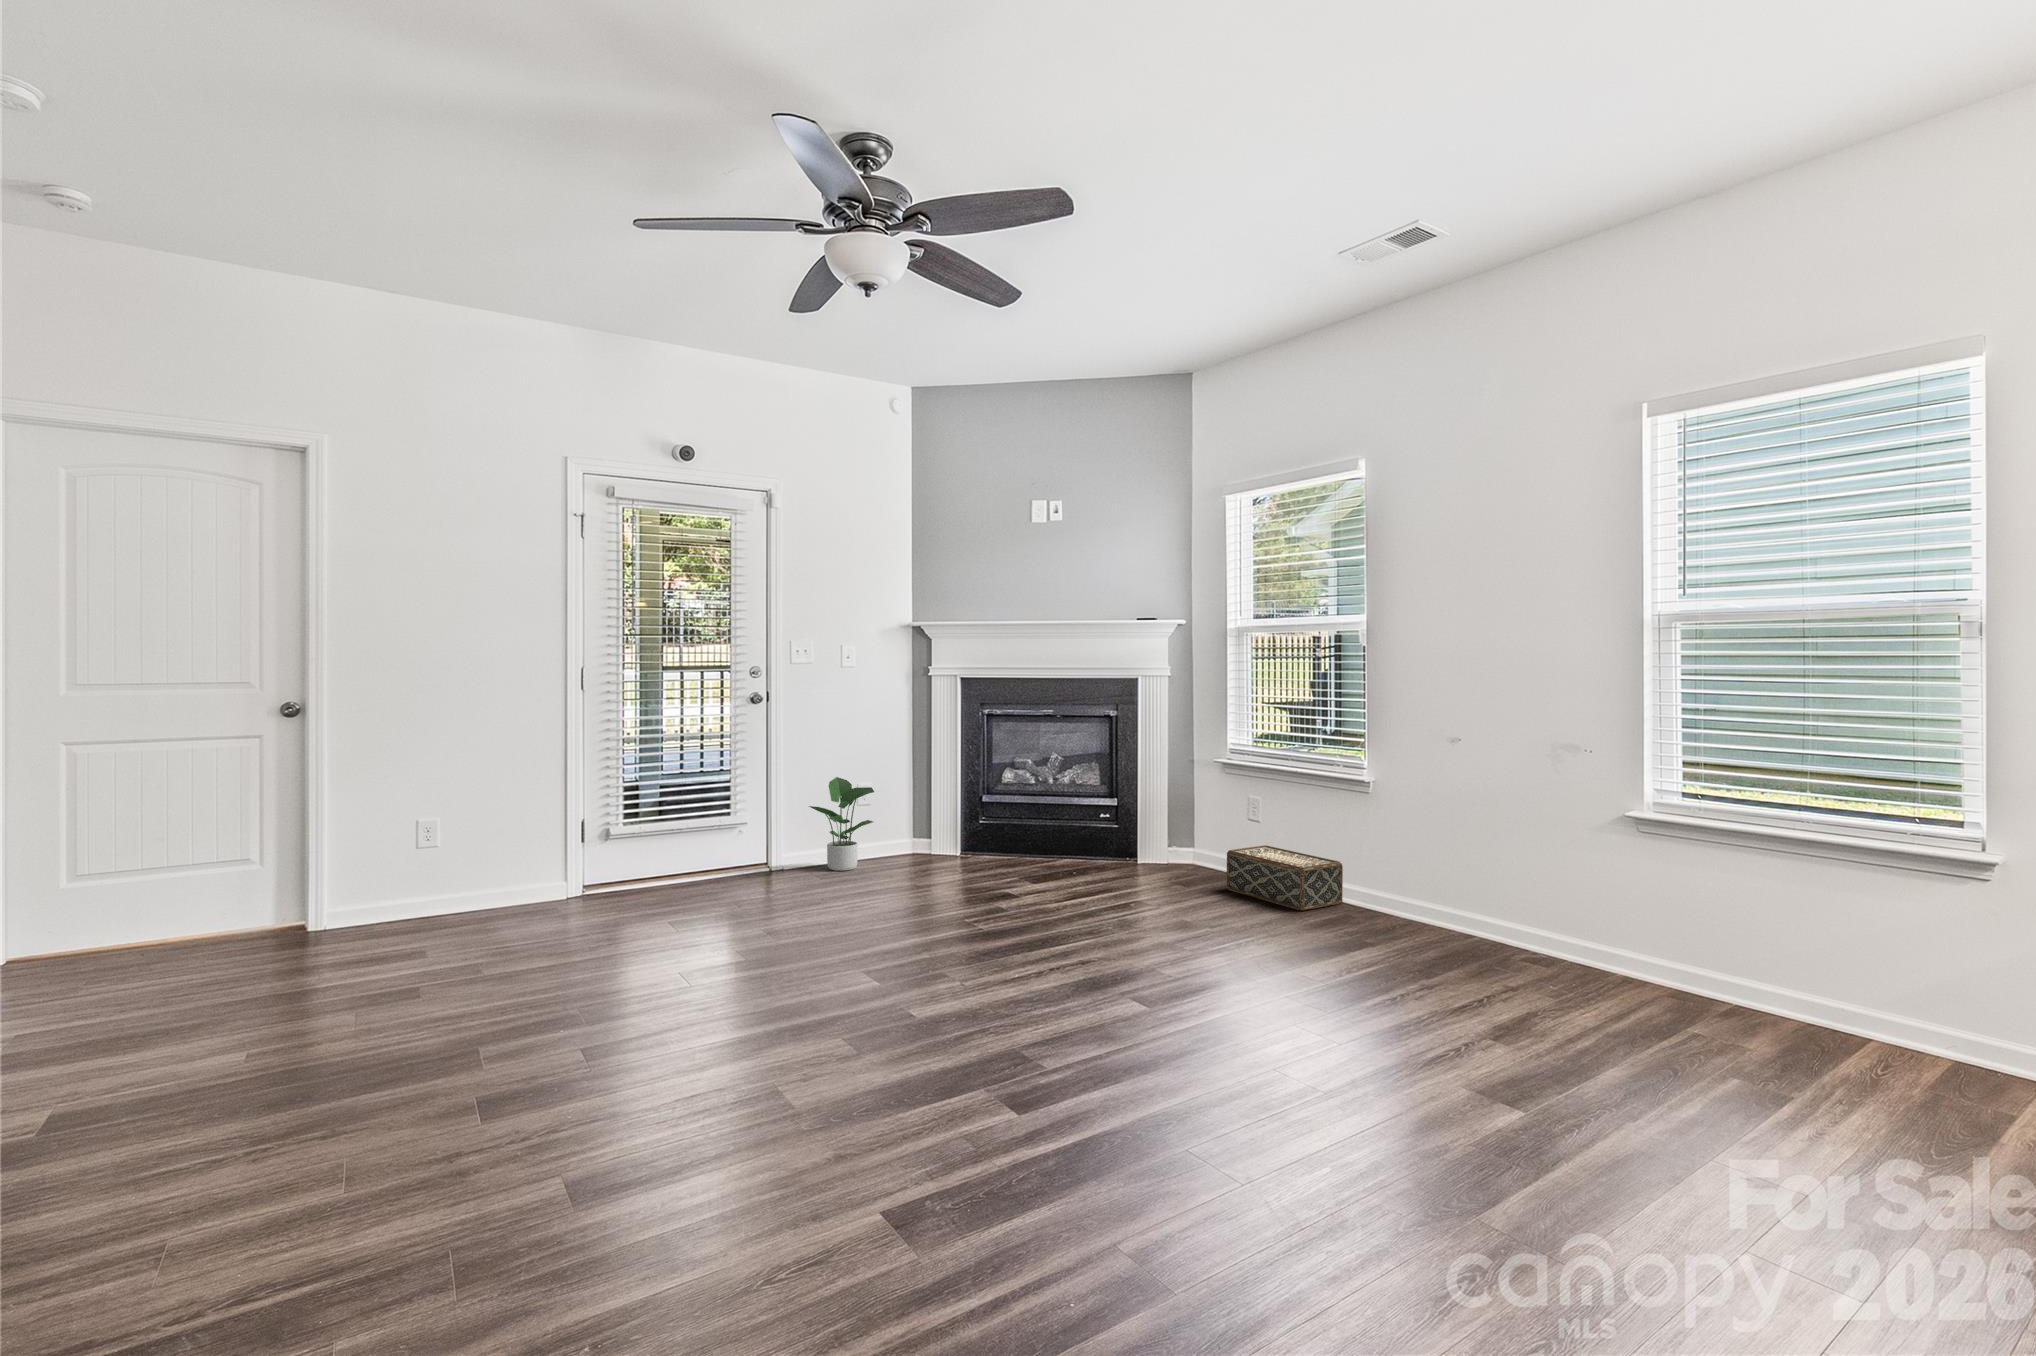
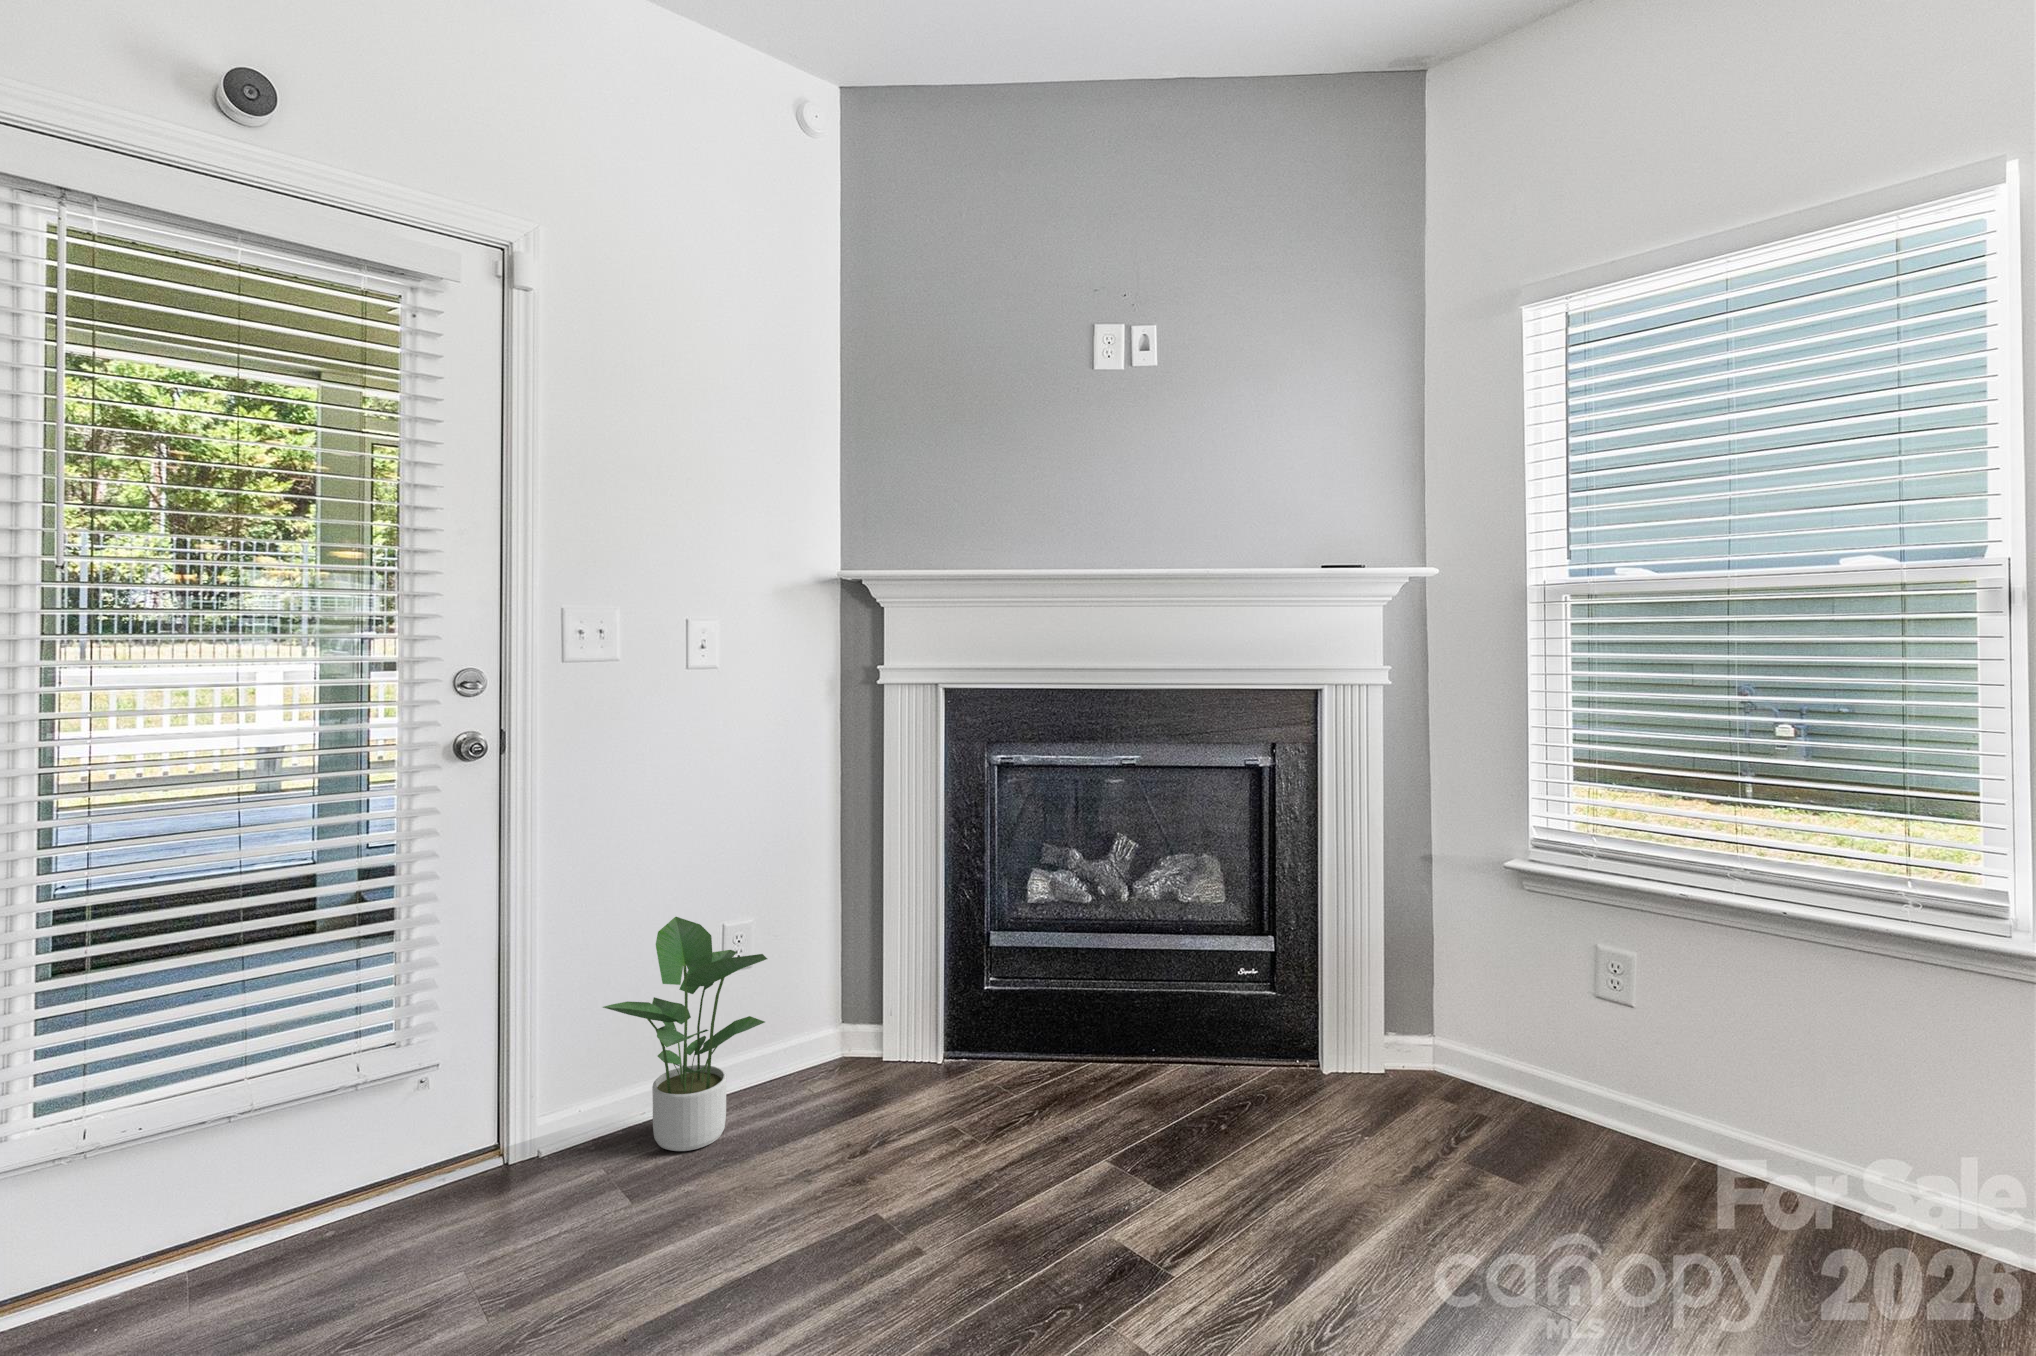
woven basket: present [1227,845,1343,910] -> none [1619,1064,1954,1304]

